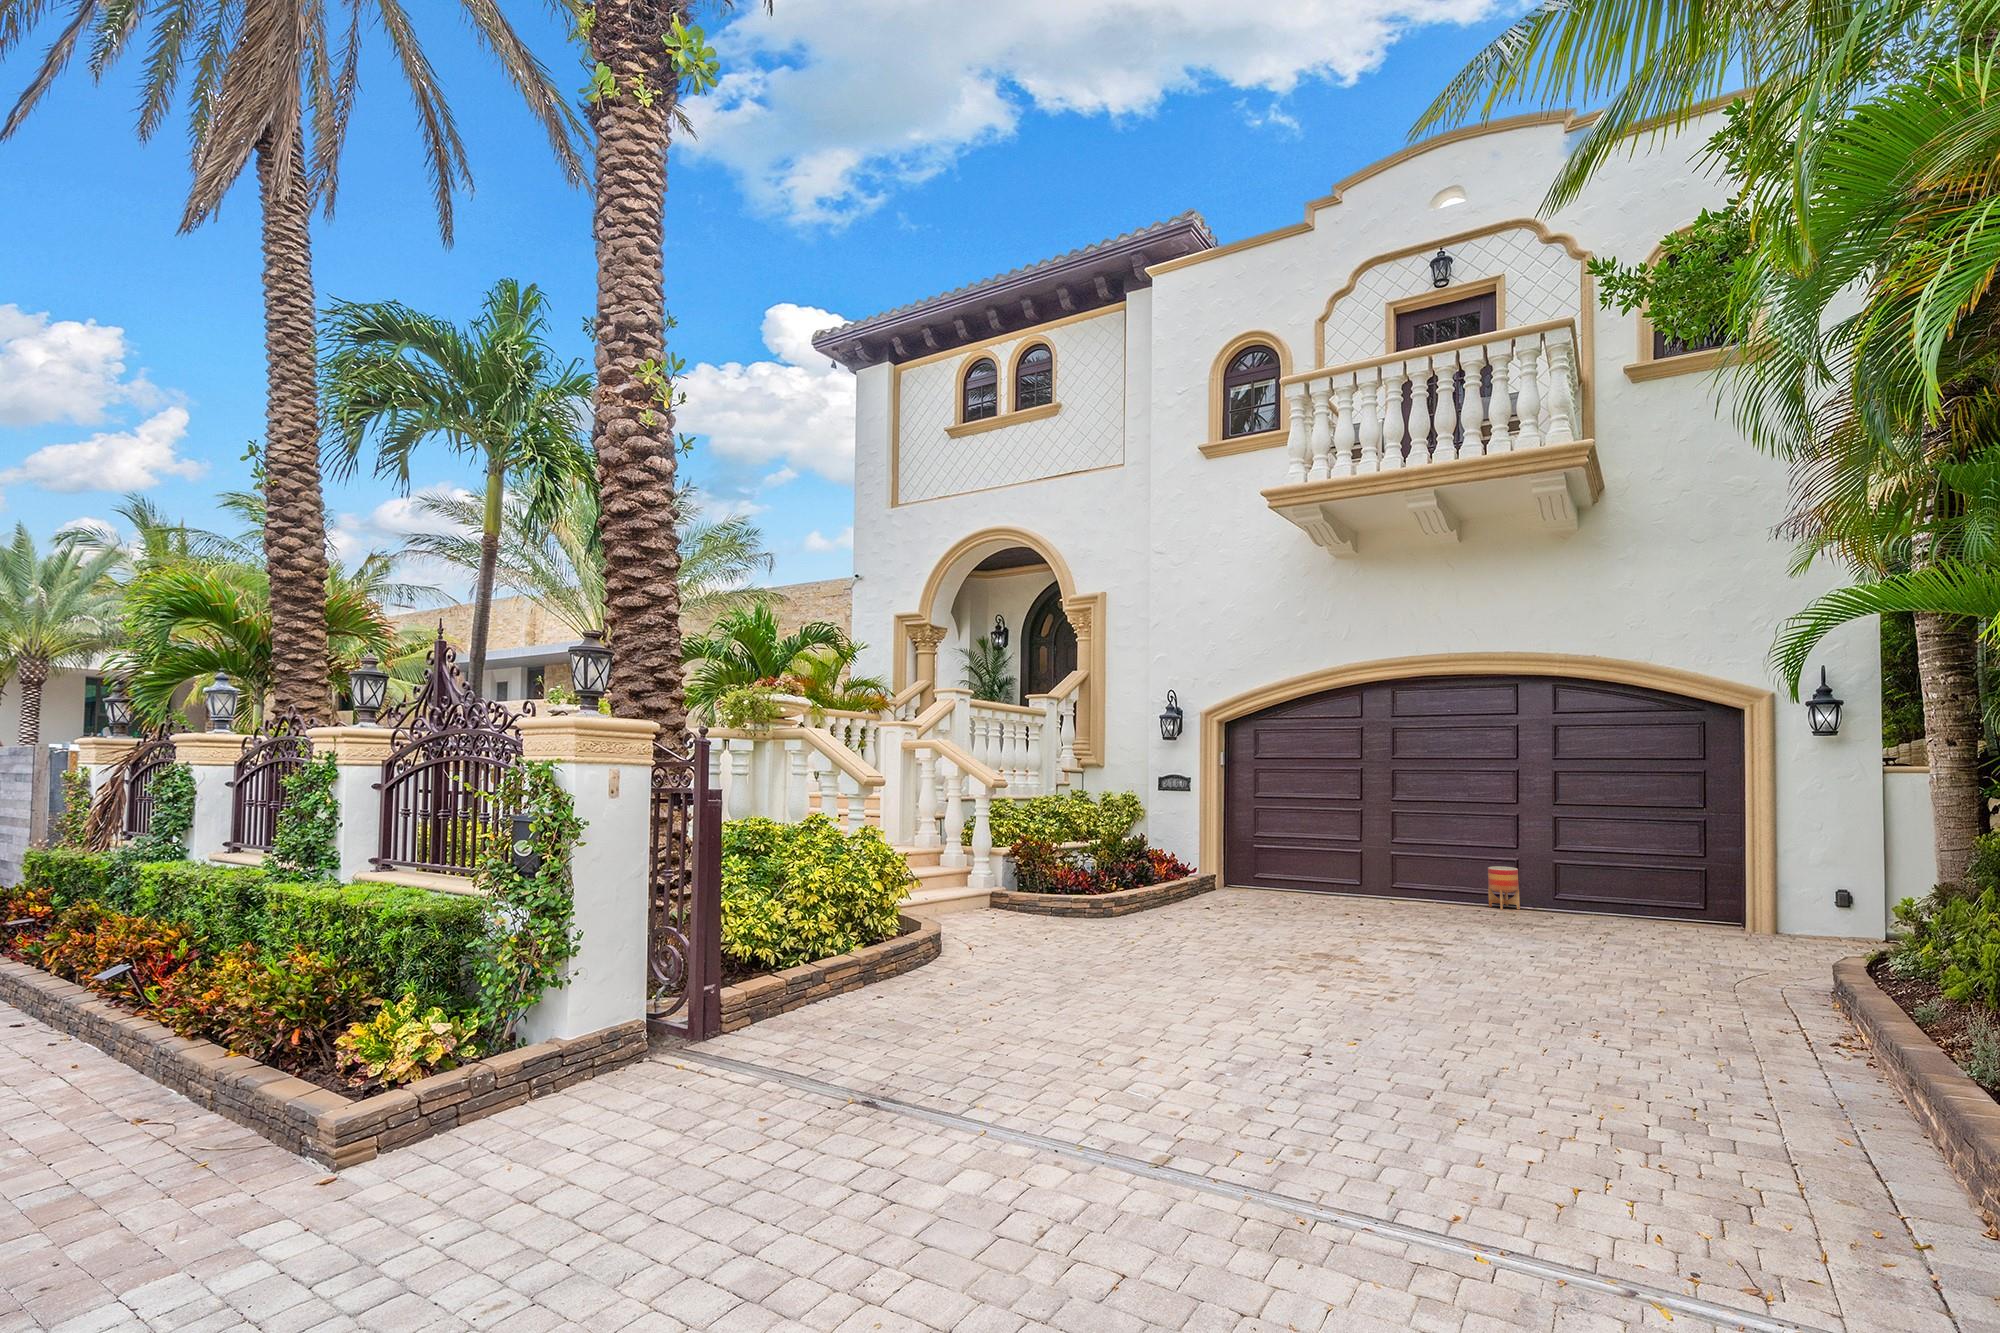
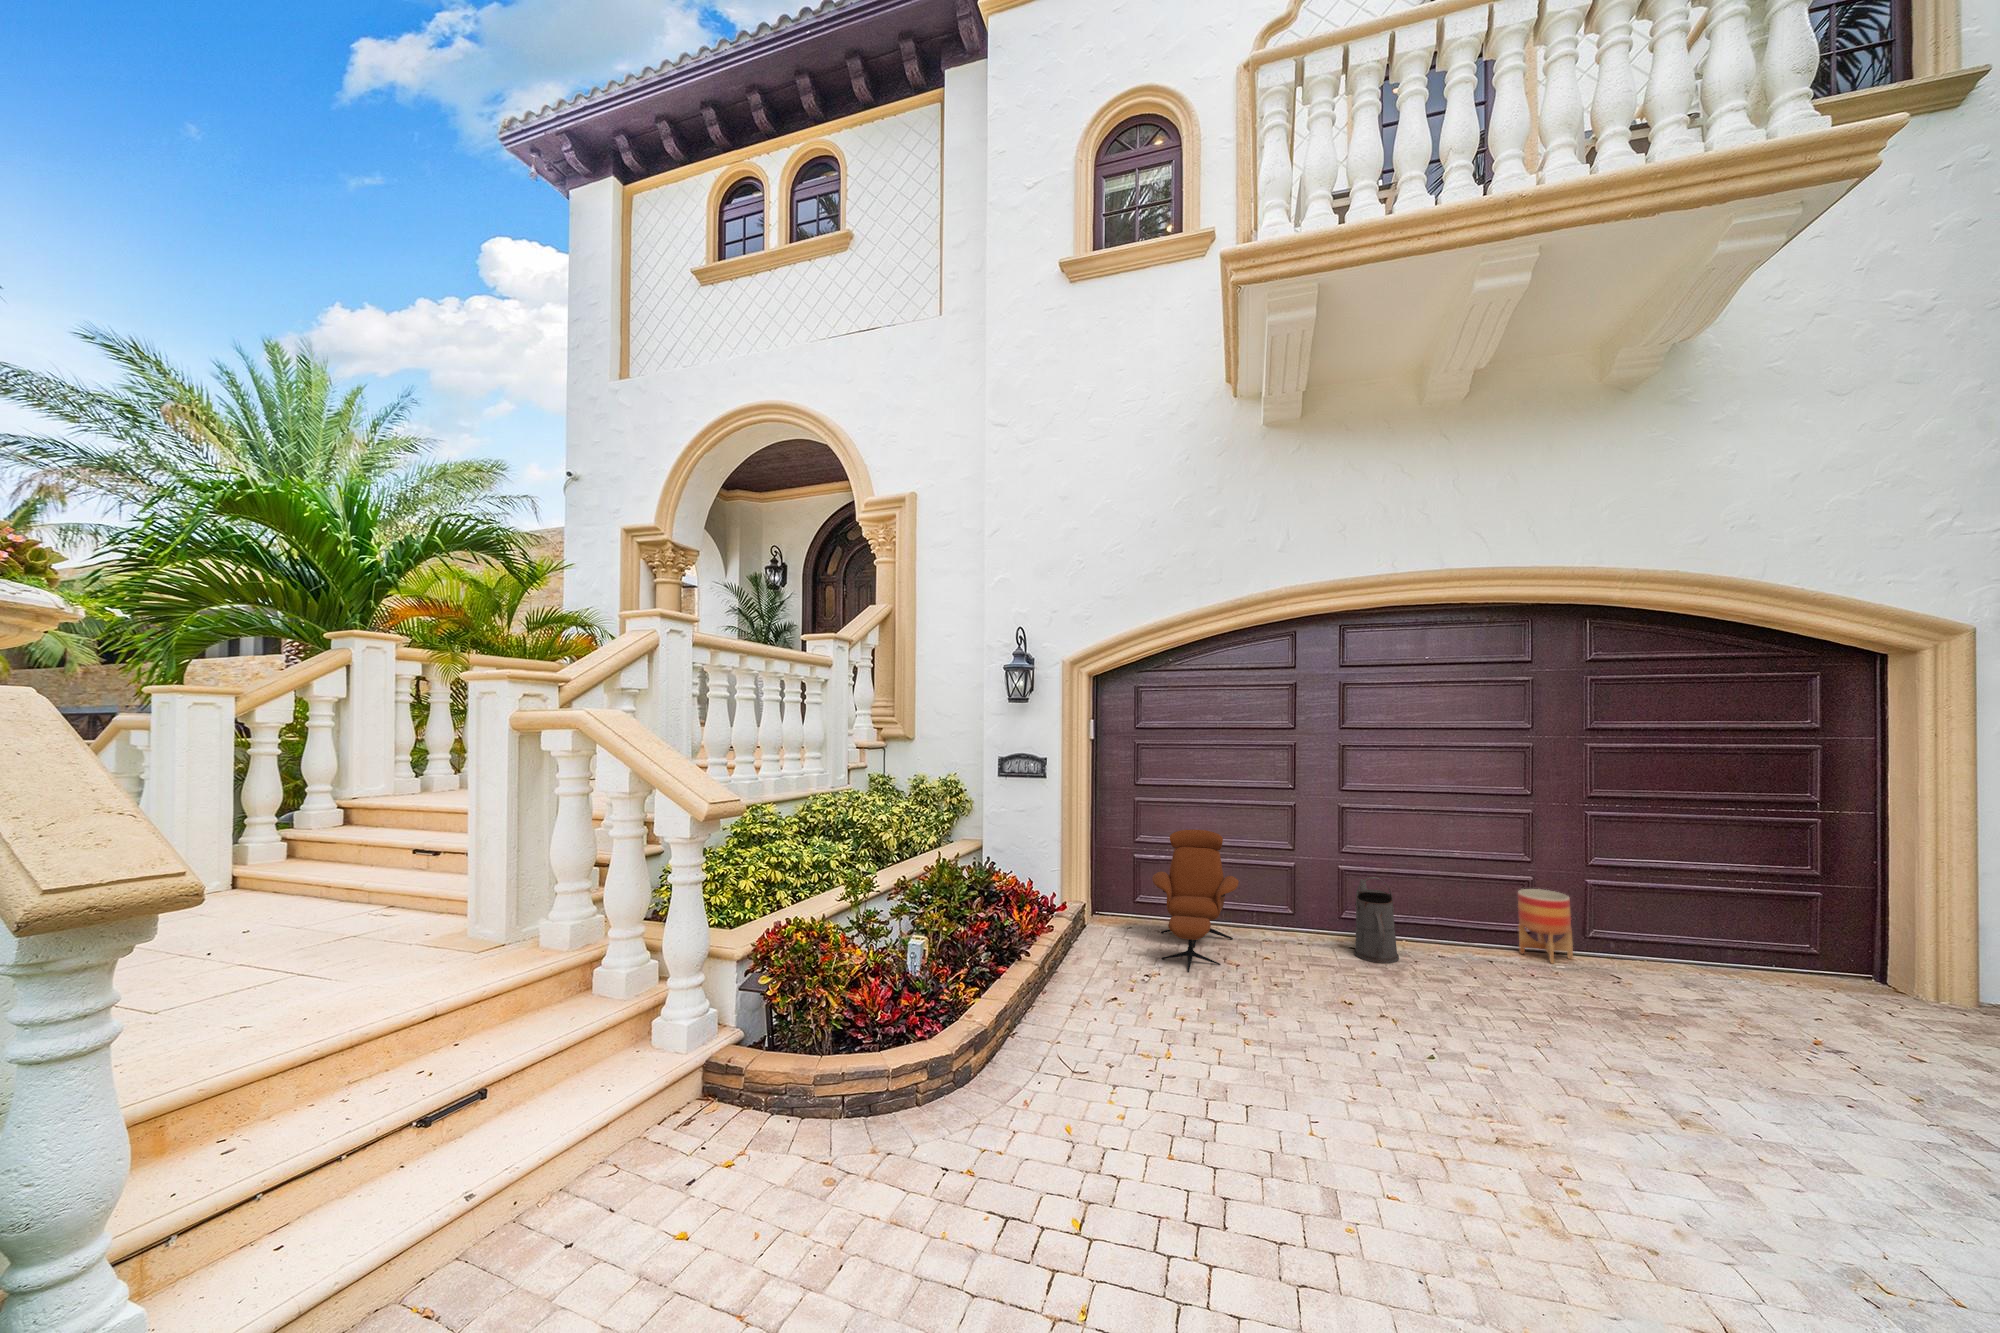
lounge chair: none [1251,828,1311,903] -> present [1152,830,1239,972]
watering can: none [1377,854,1405,906] -> present [1354,877,1399,963]

